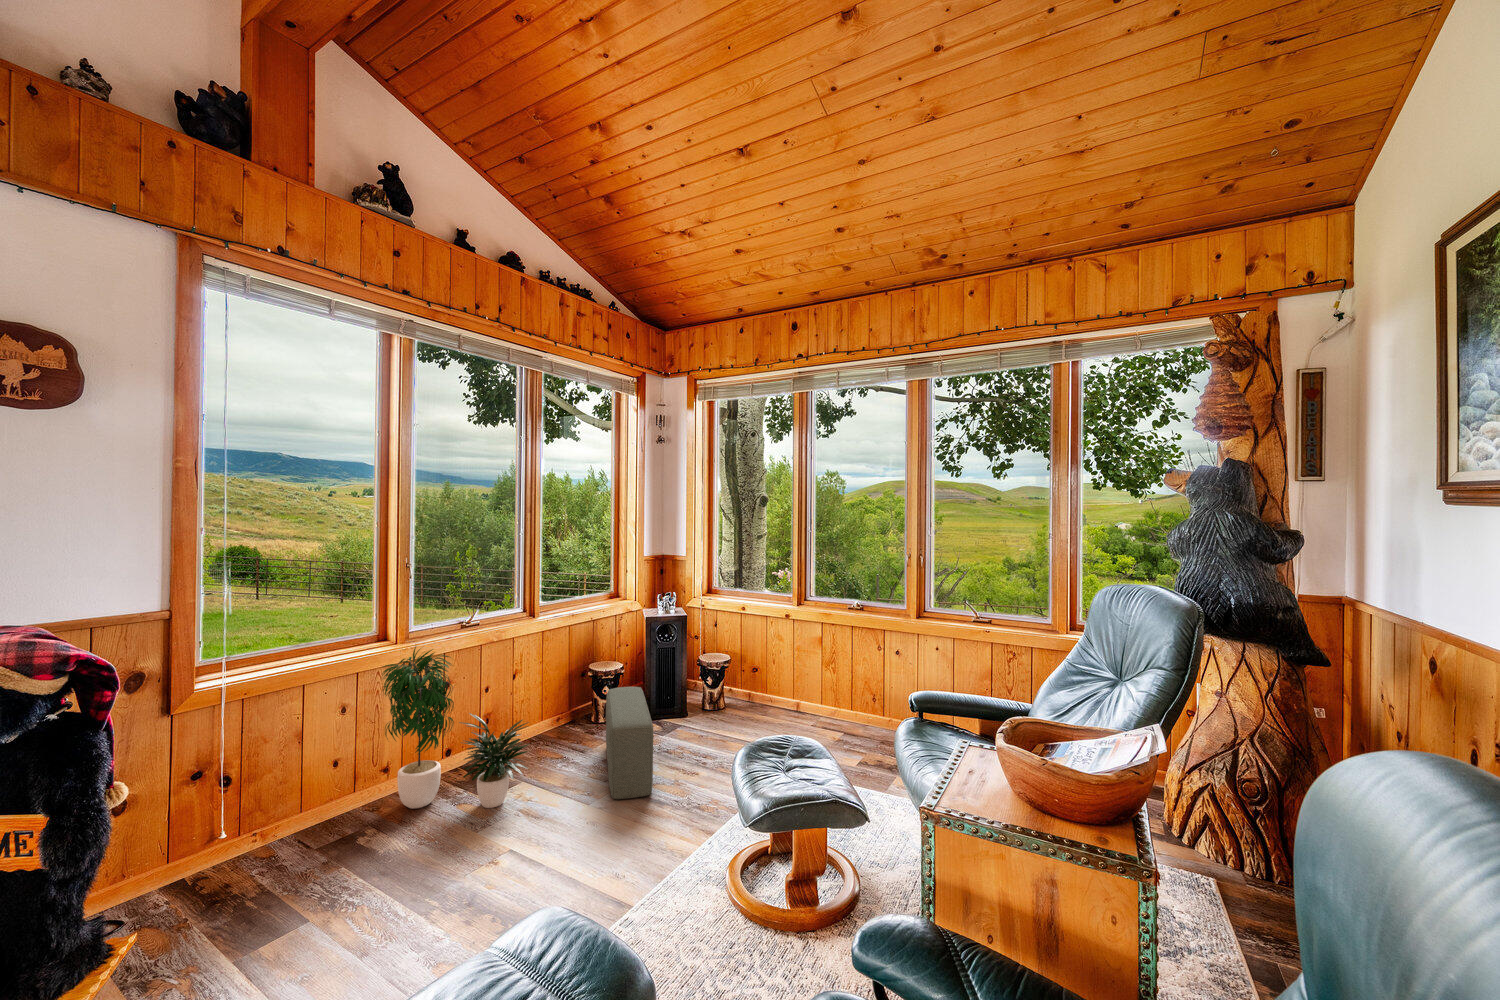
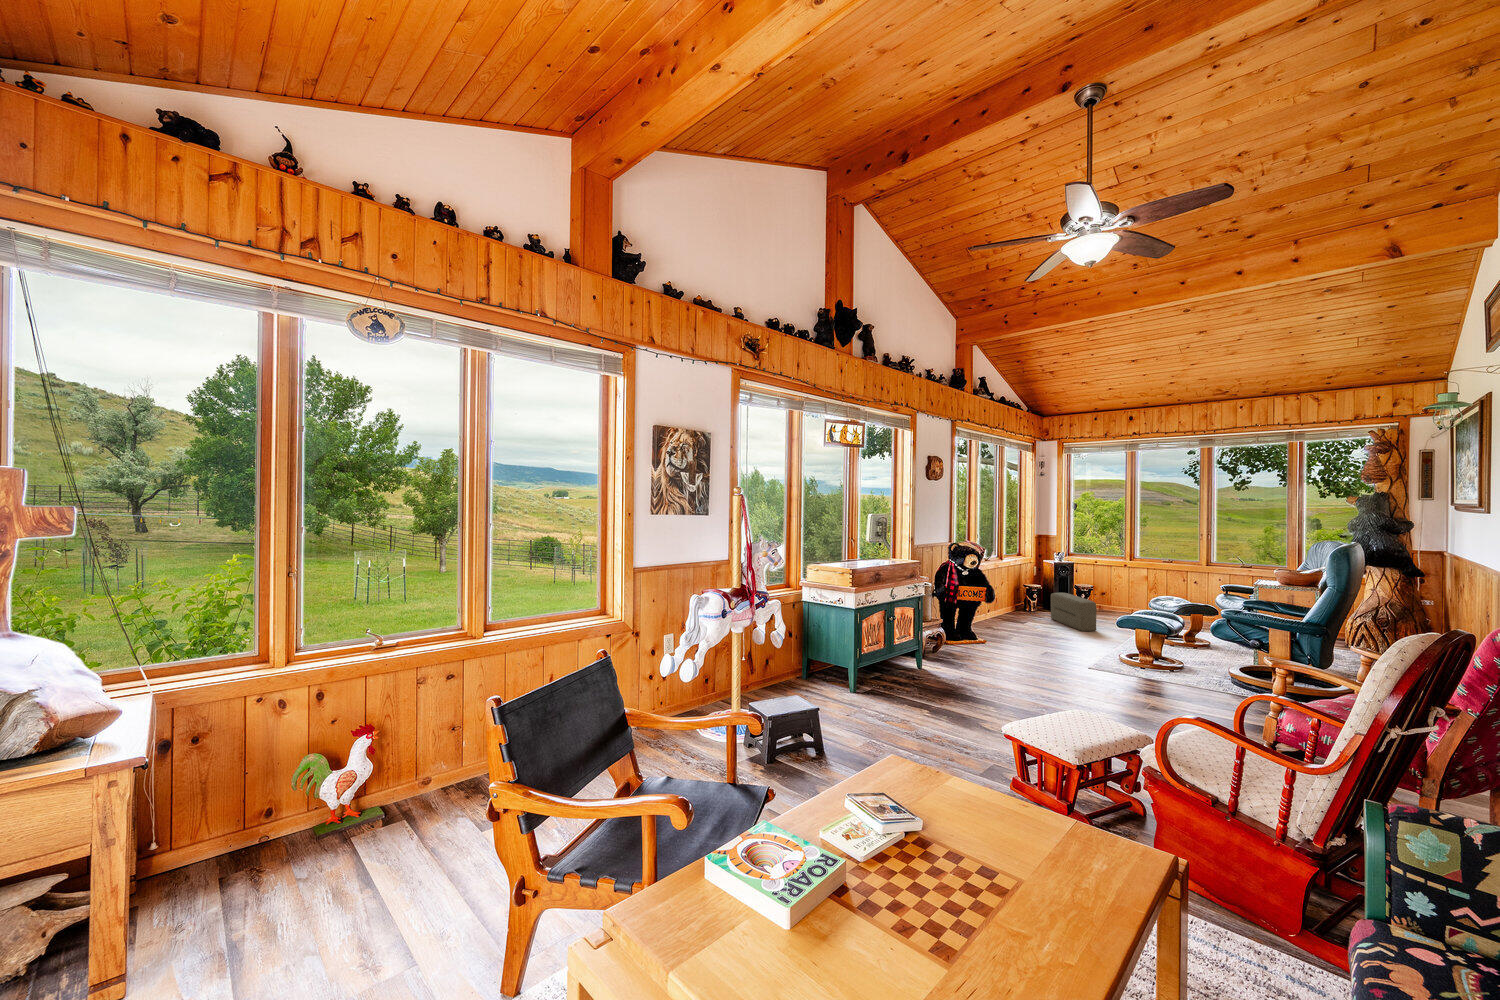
potted plant: present [382,646,529,809] -> none [986,568,1046,631]

